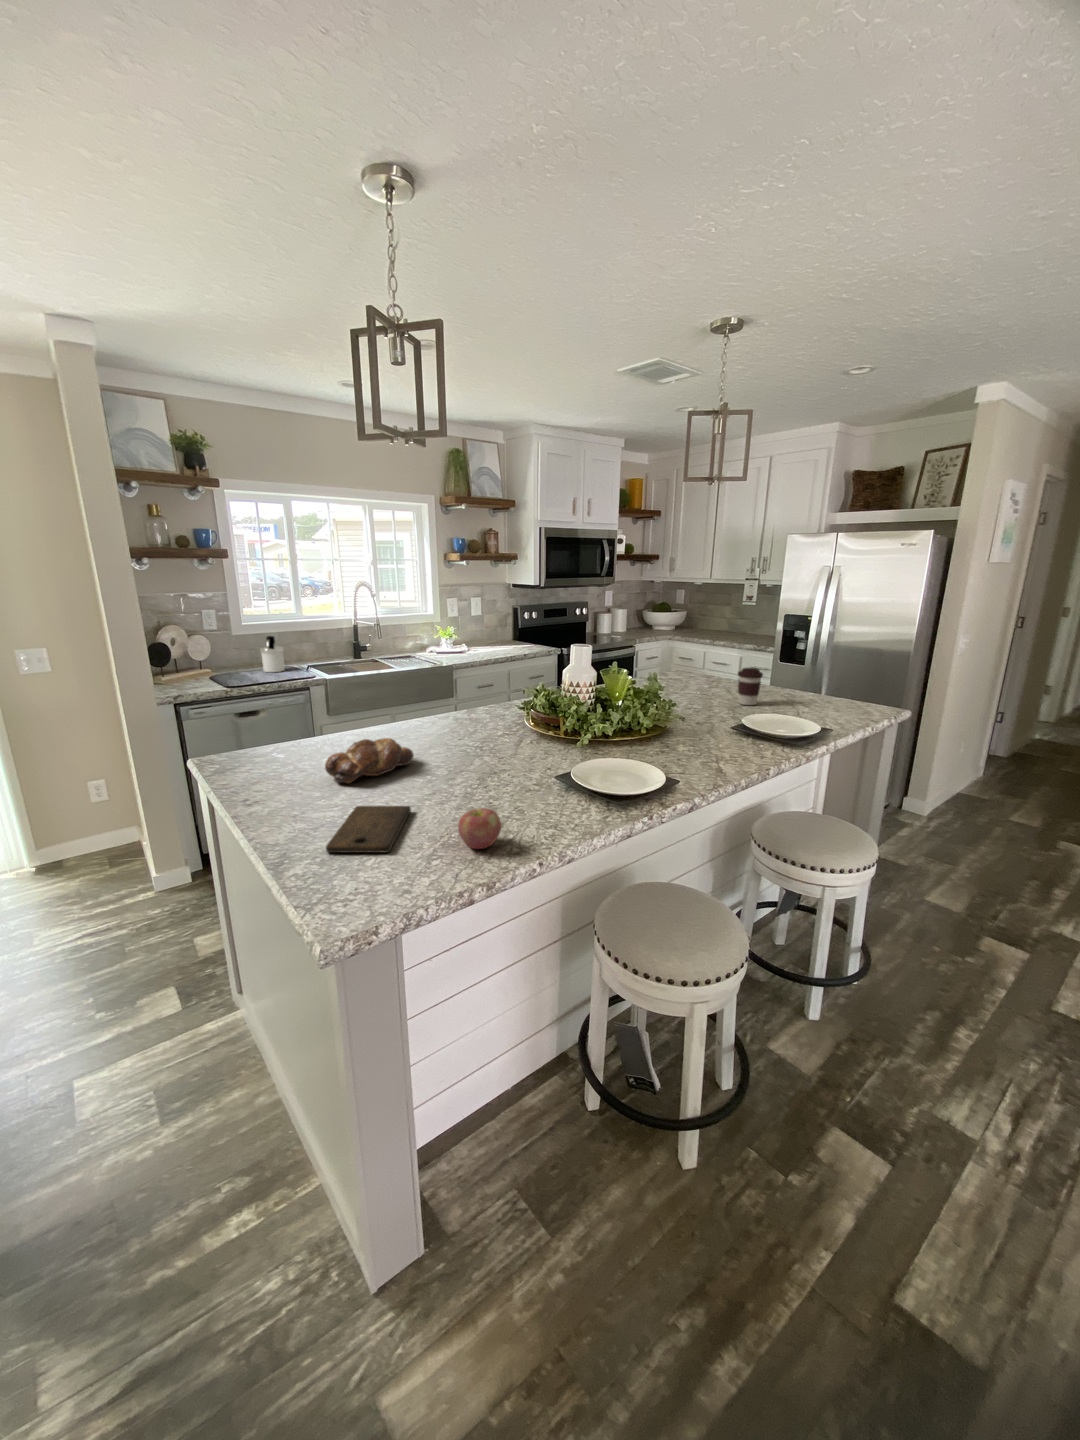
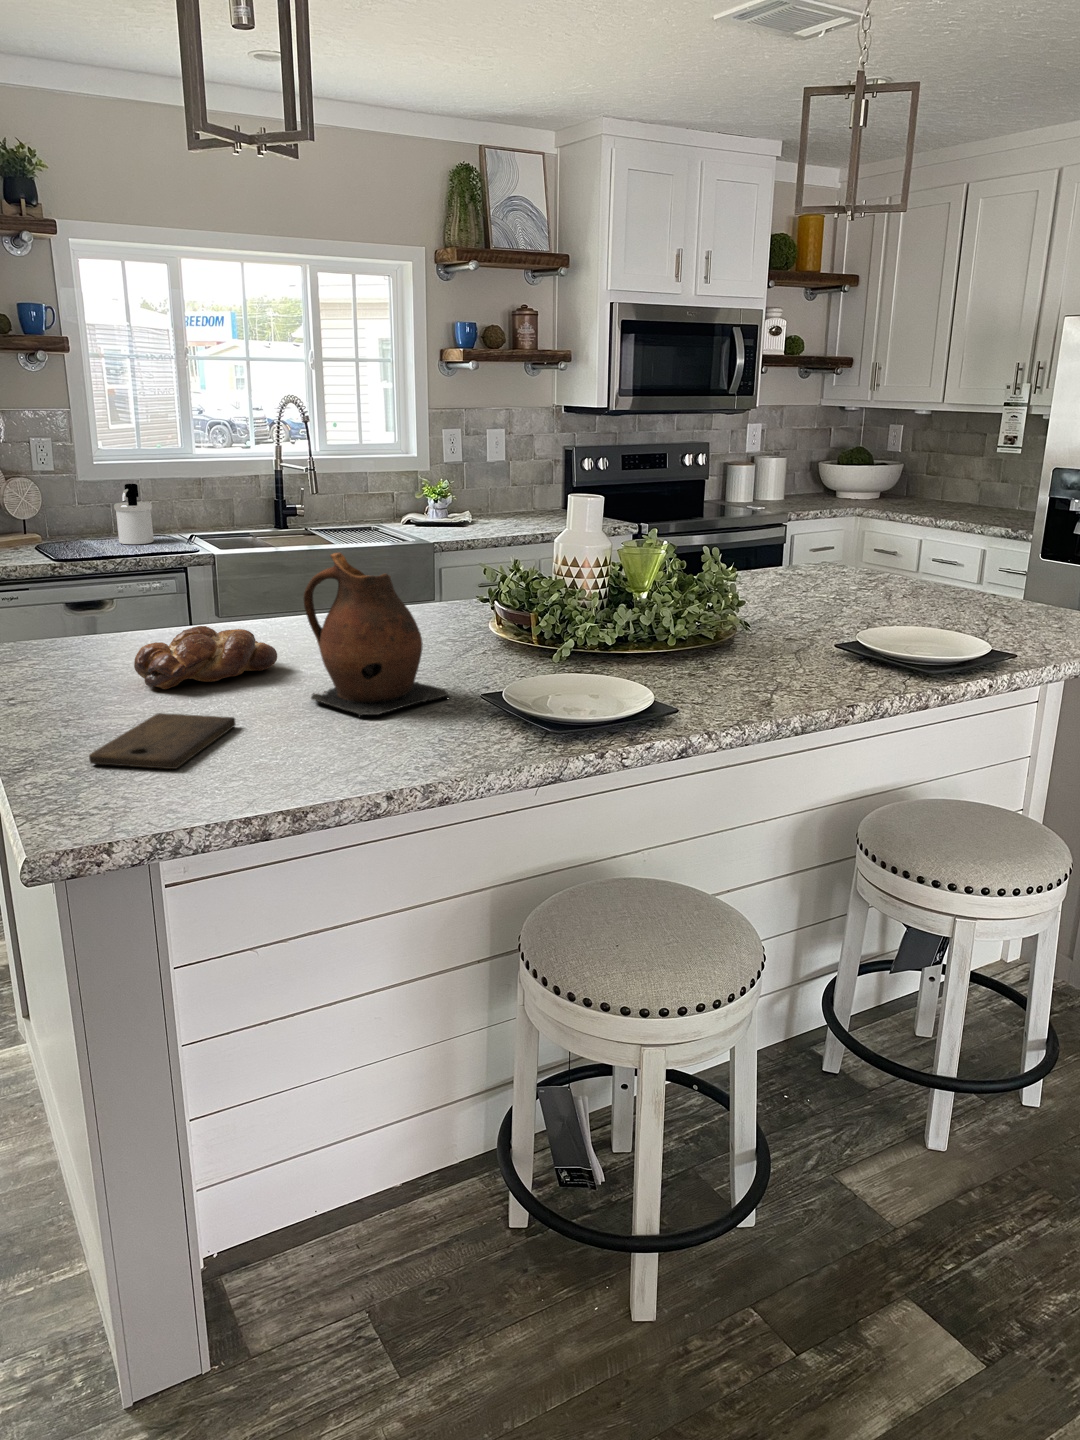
coffee cup: present [738,668,763,705] -> none [882,550,927,617]
ceramic pitcher: none [444,693,534,799] -> present [303,553,448,717]
apple: present [458,808,501,849] -> none [276,714,342,773]

